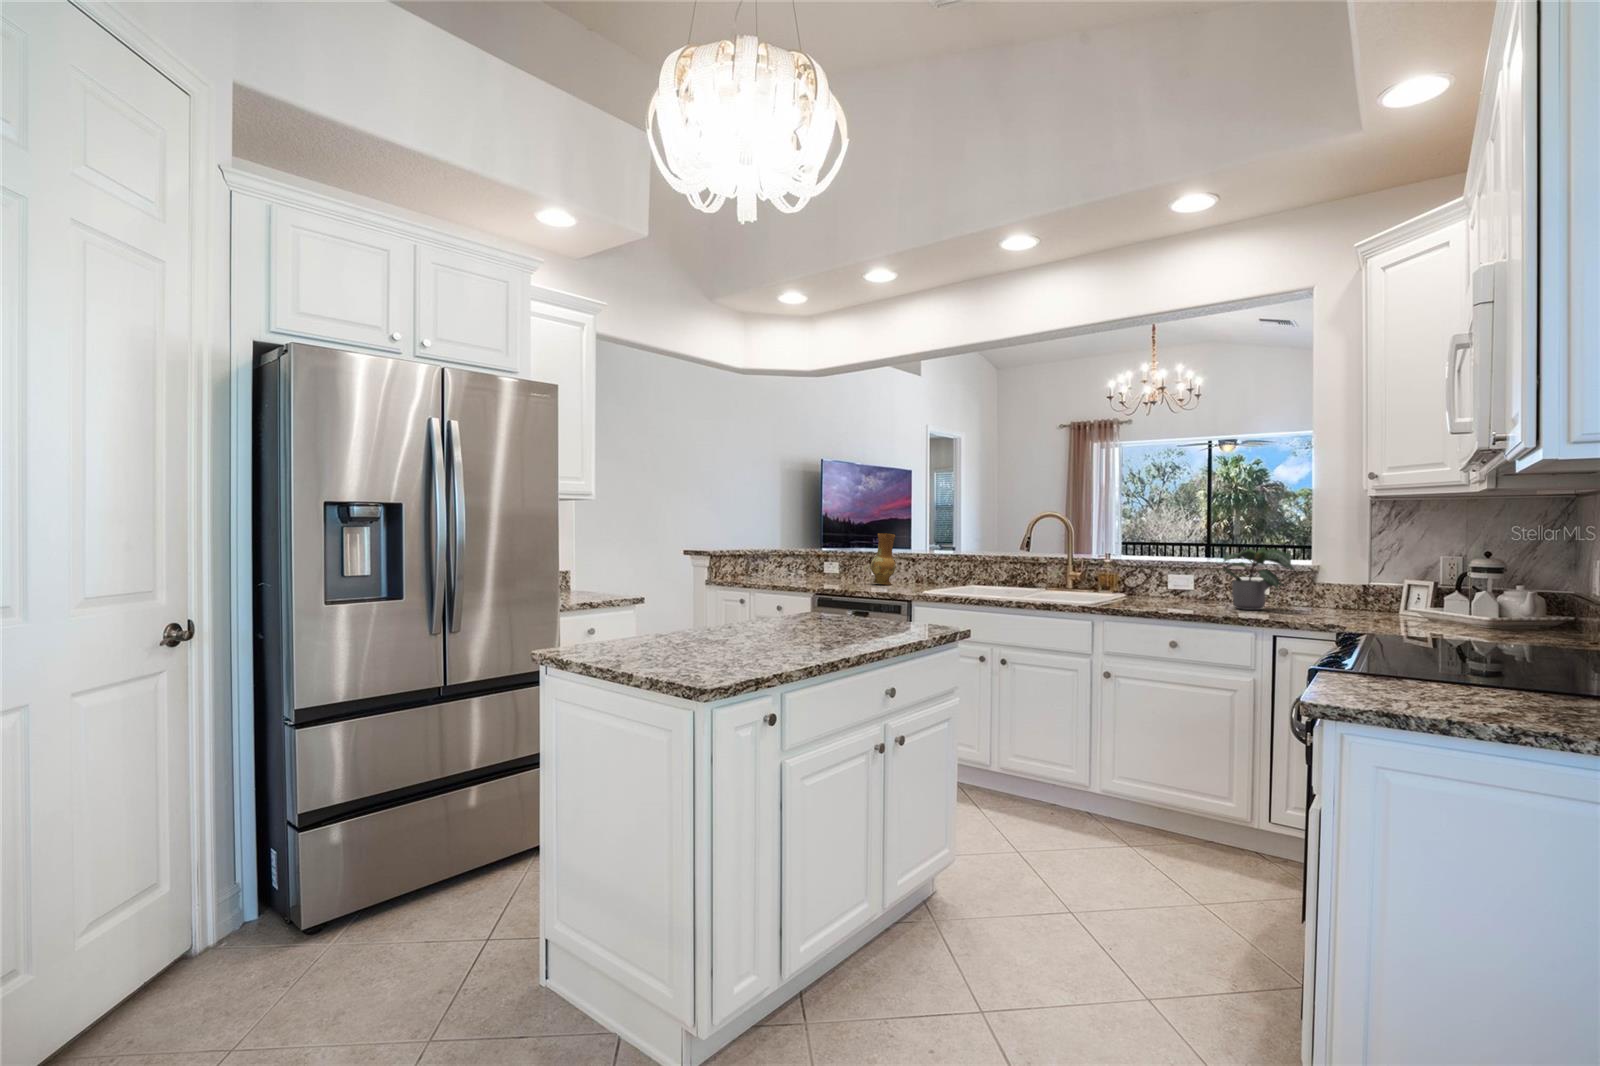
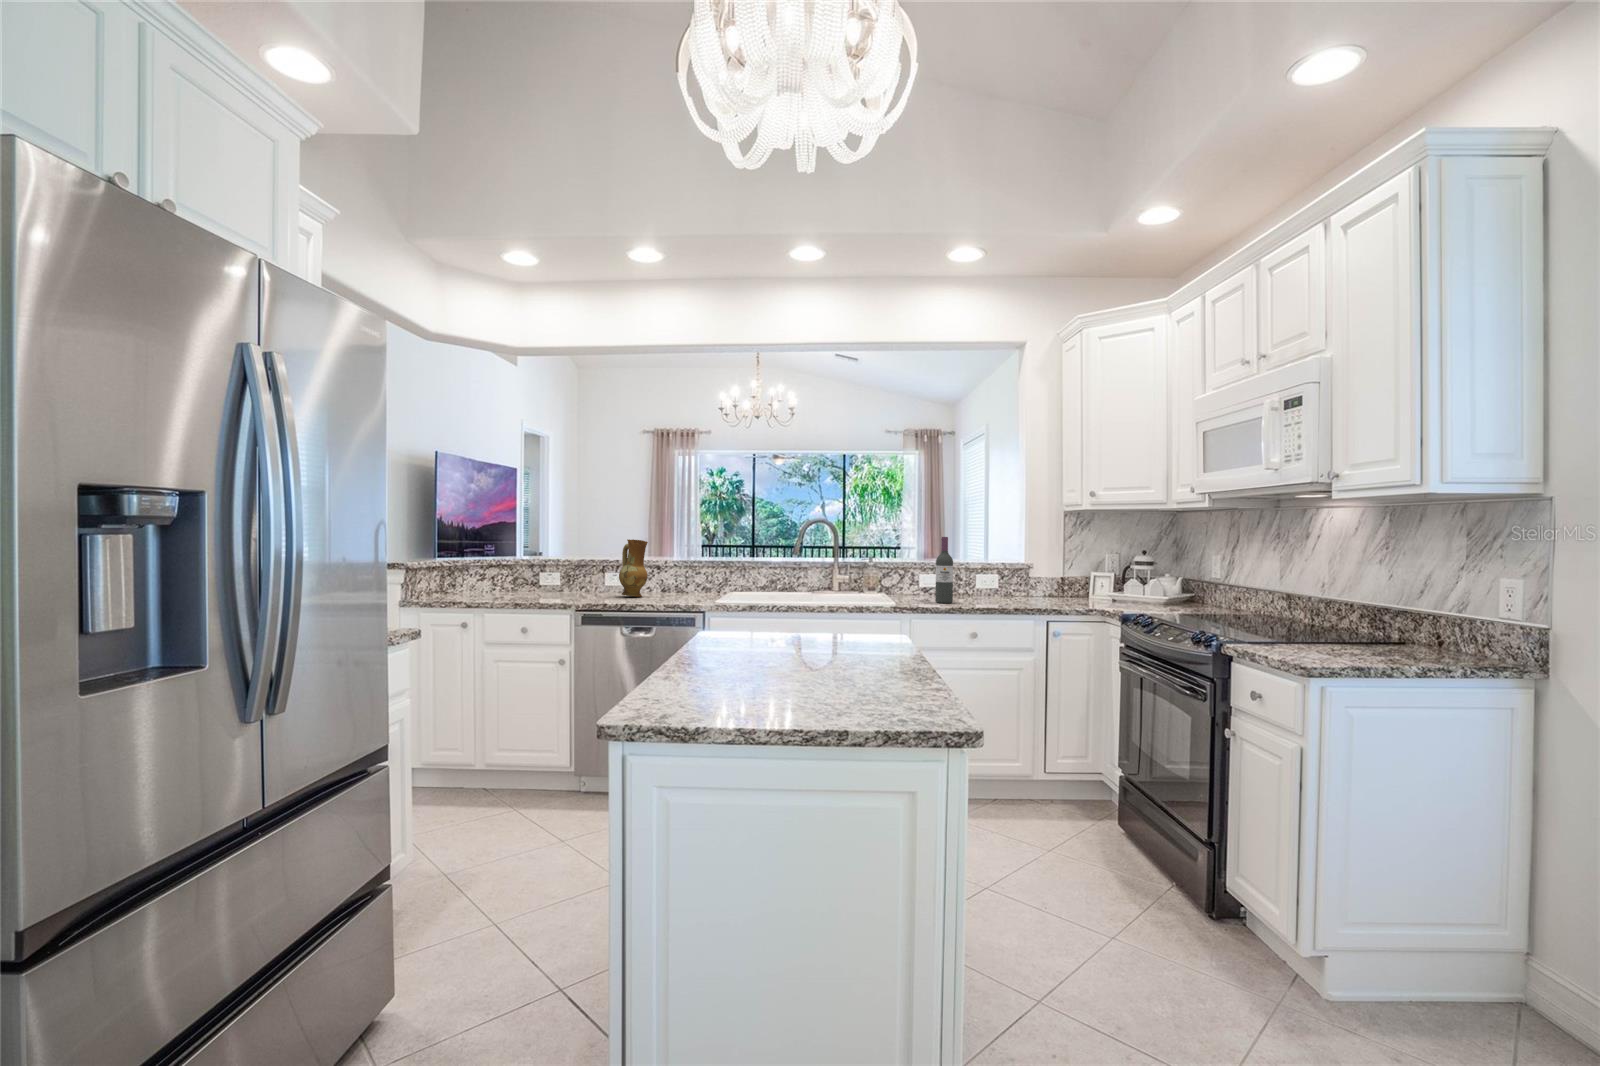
wine bottle: none [1150,531,1171,606] -> present [935,537,953,603]
potted plant: present [1223,548,1295,610] -> none [978,549,1041,602]

